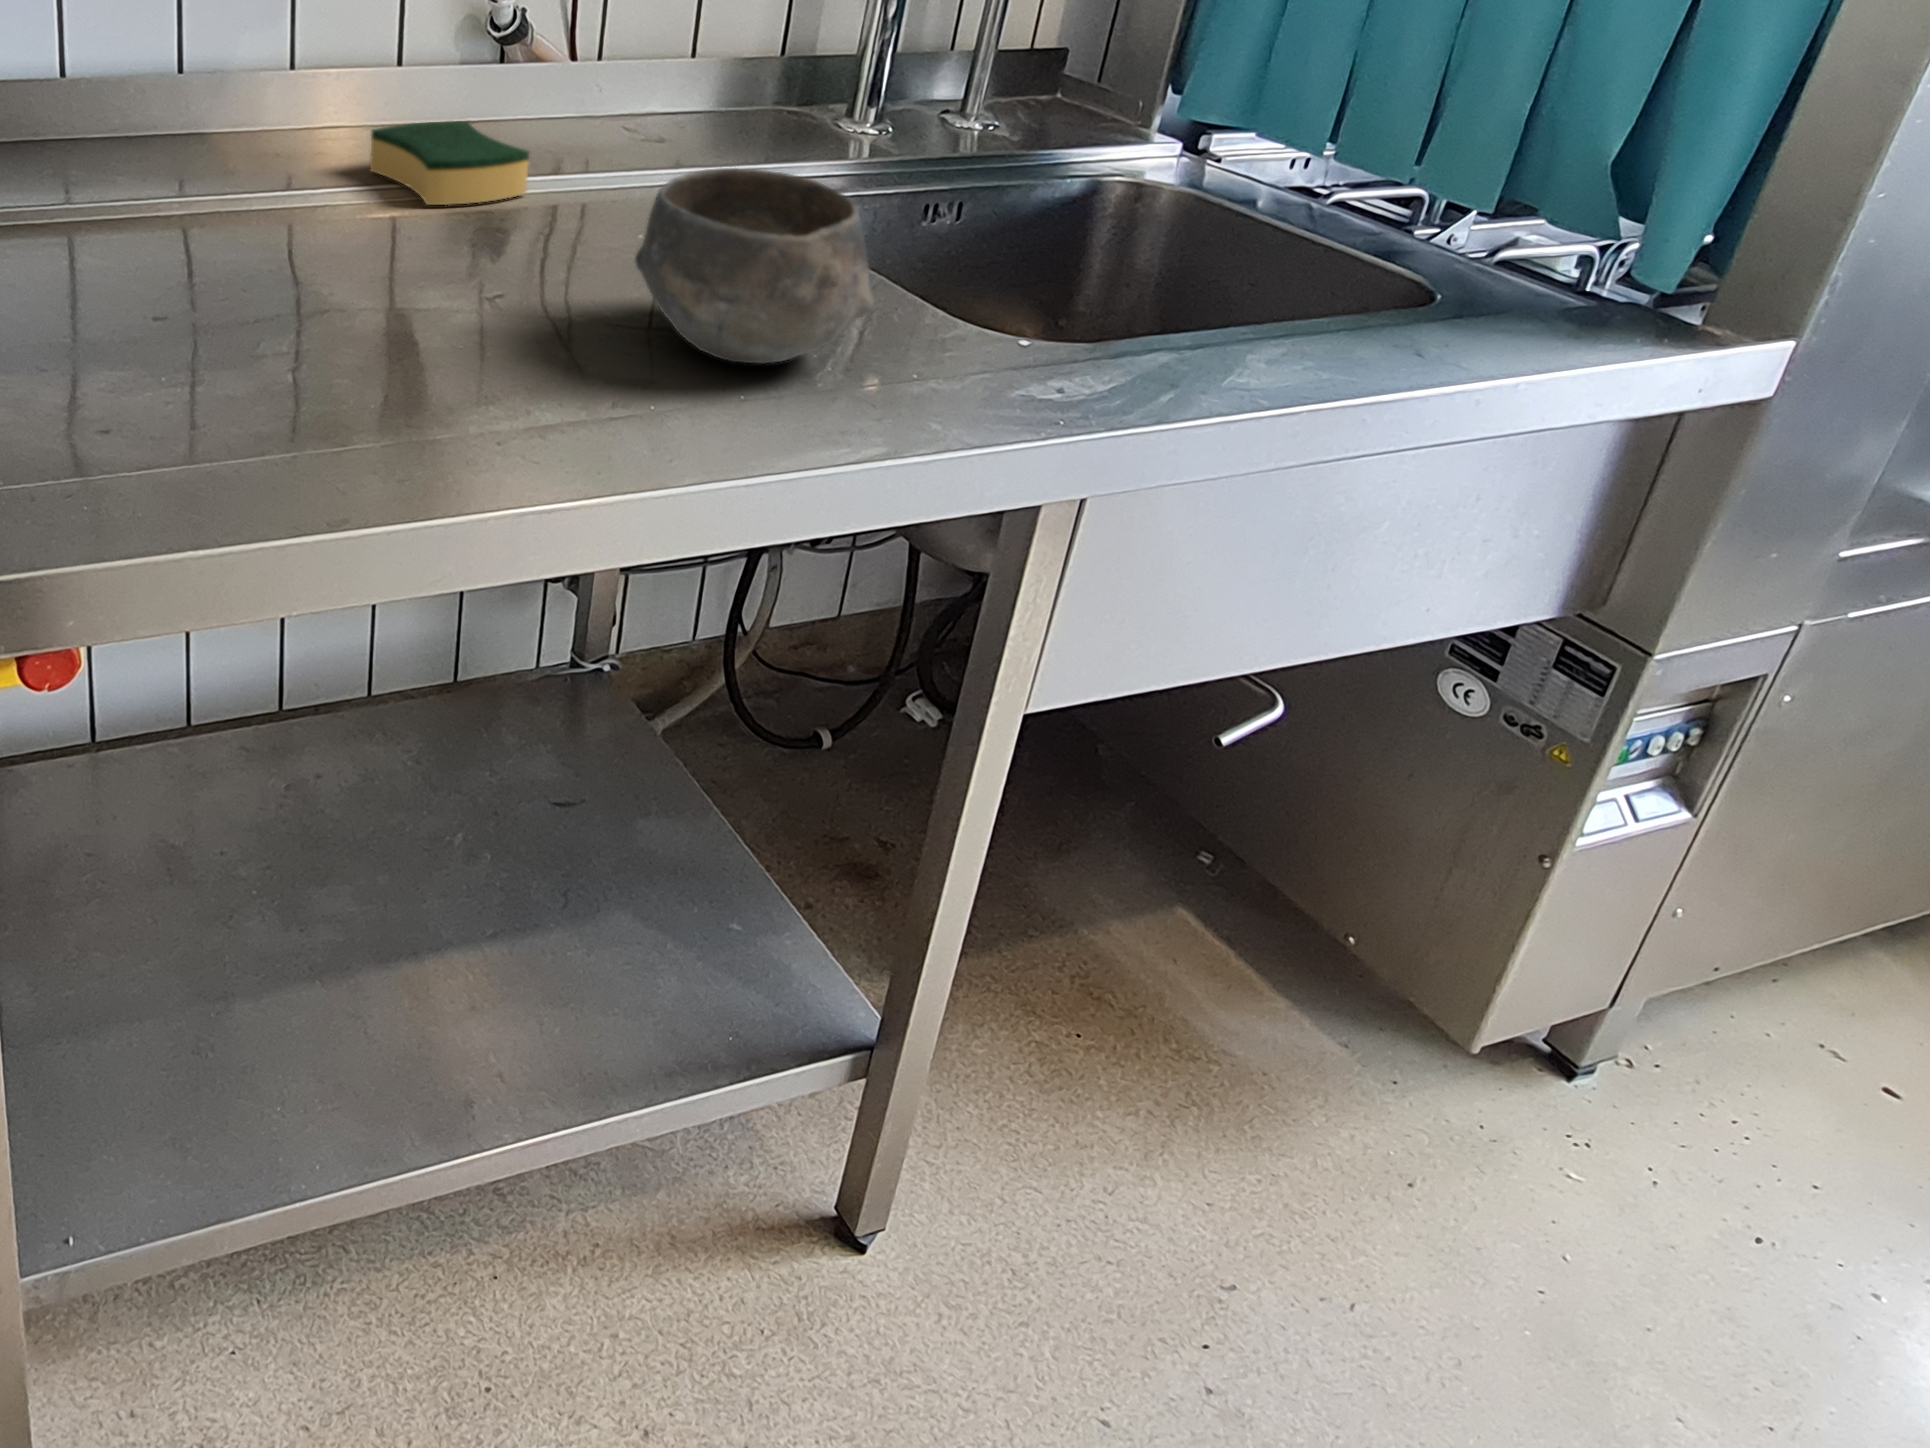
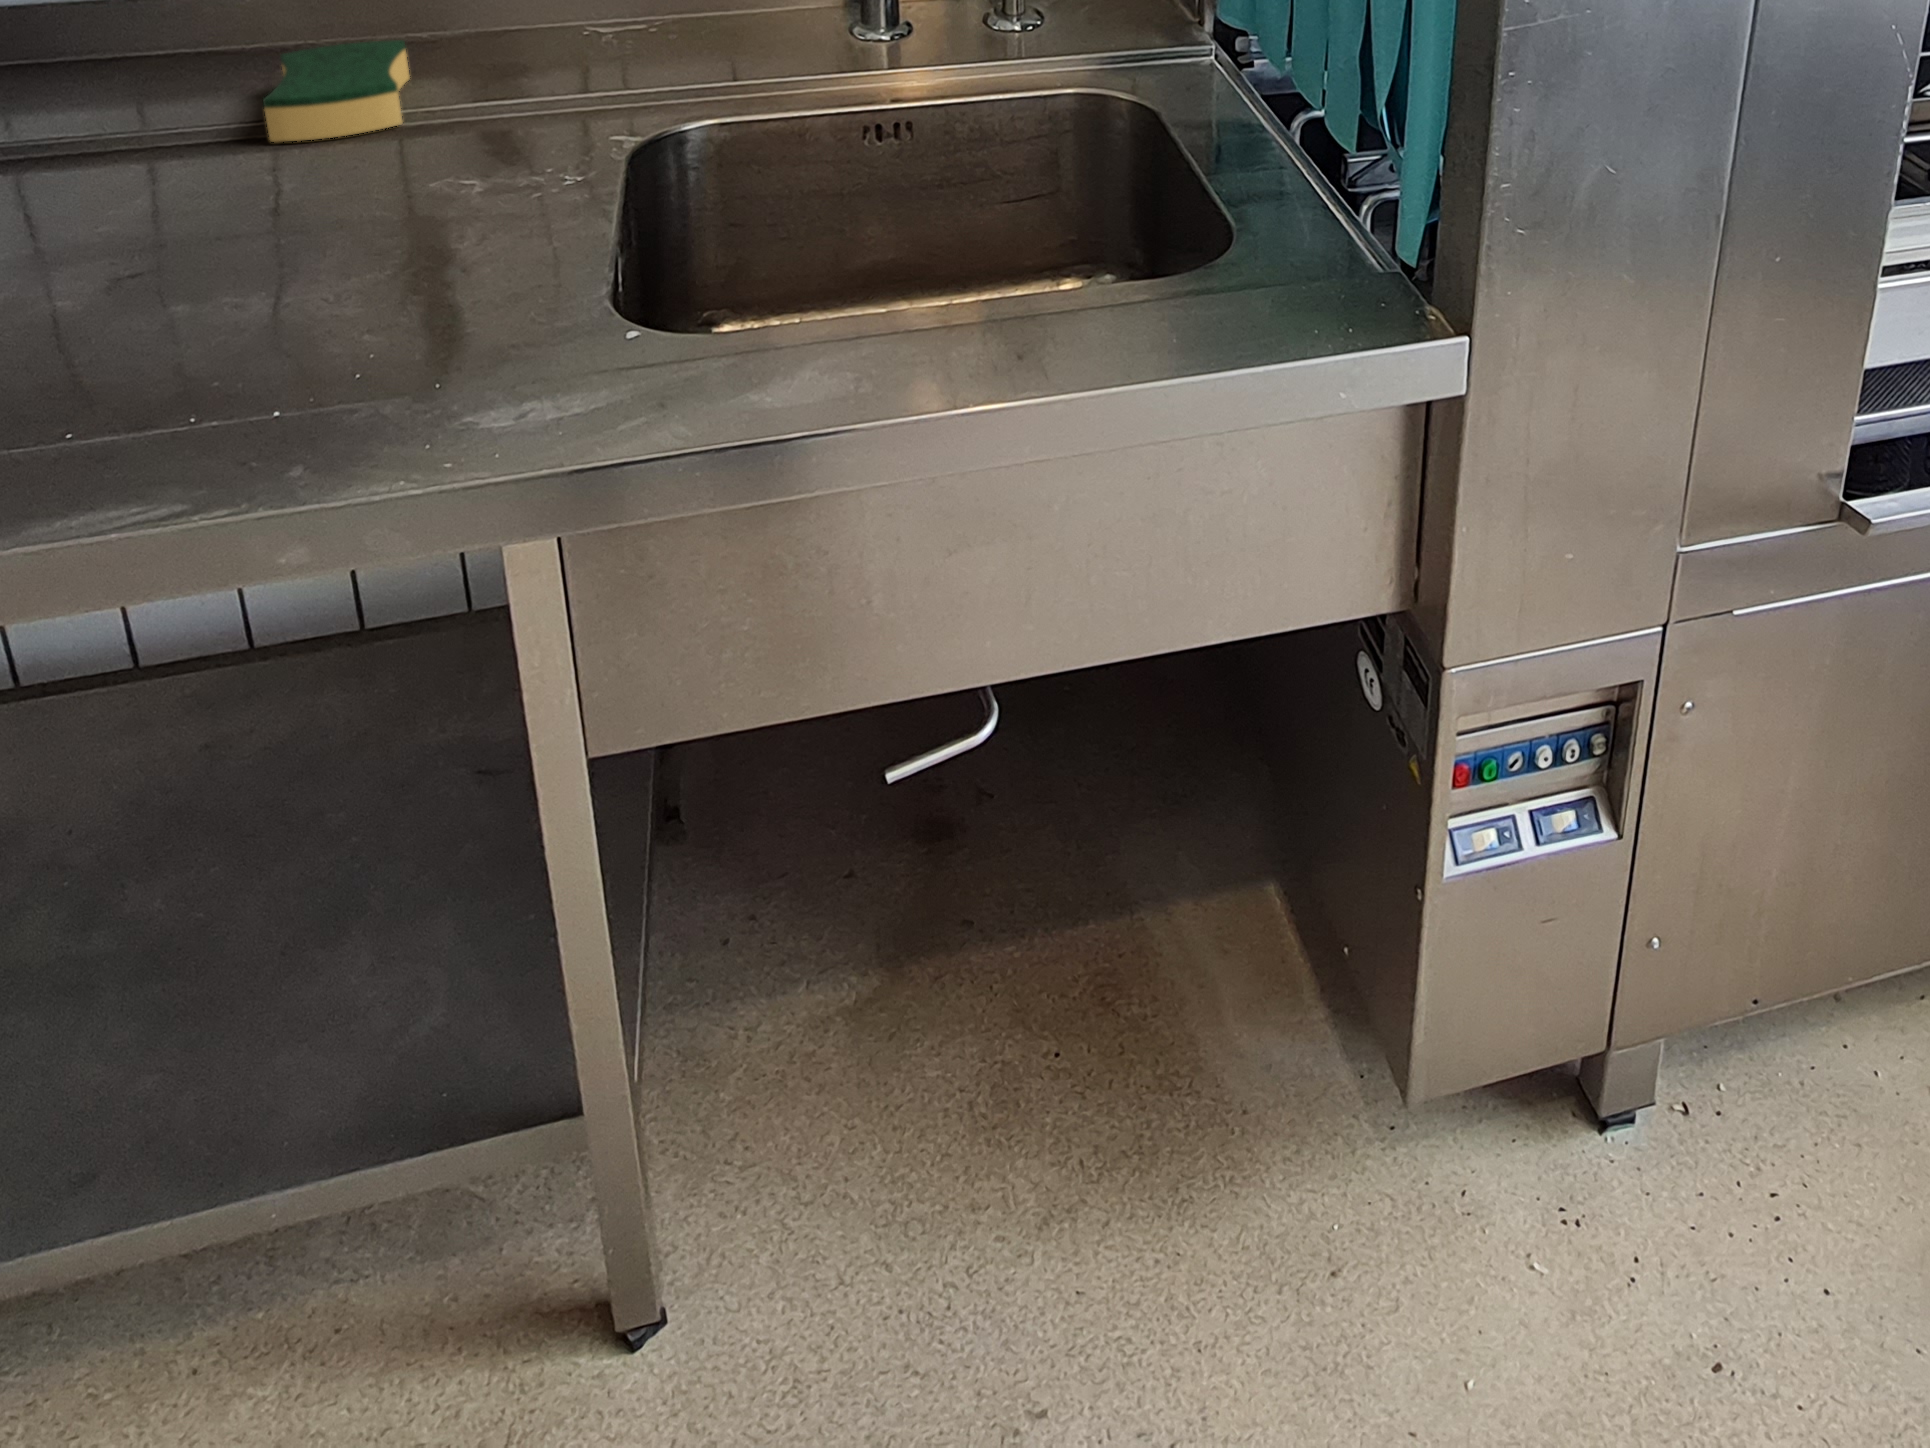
bowl: present [635,168,874,363] -> none [134,152,422,379]

